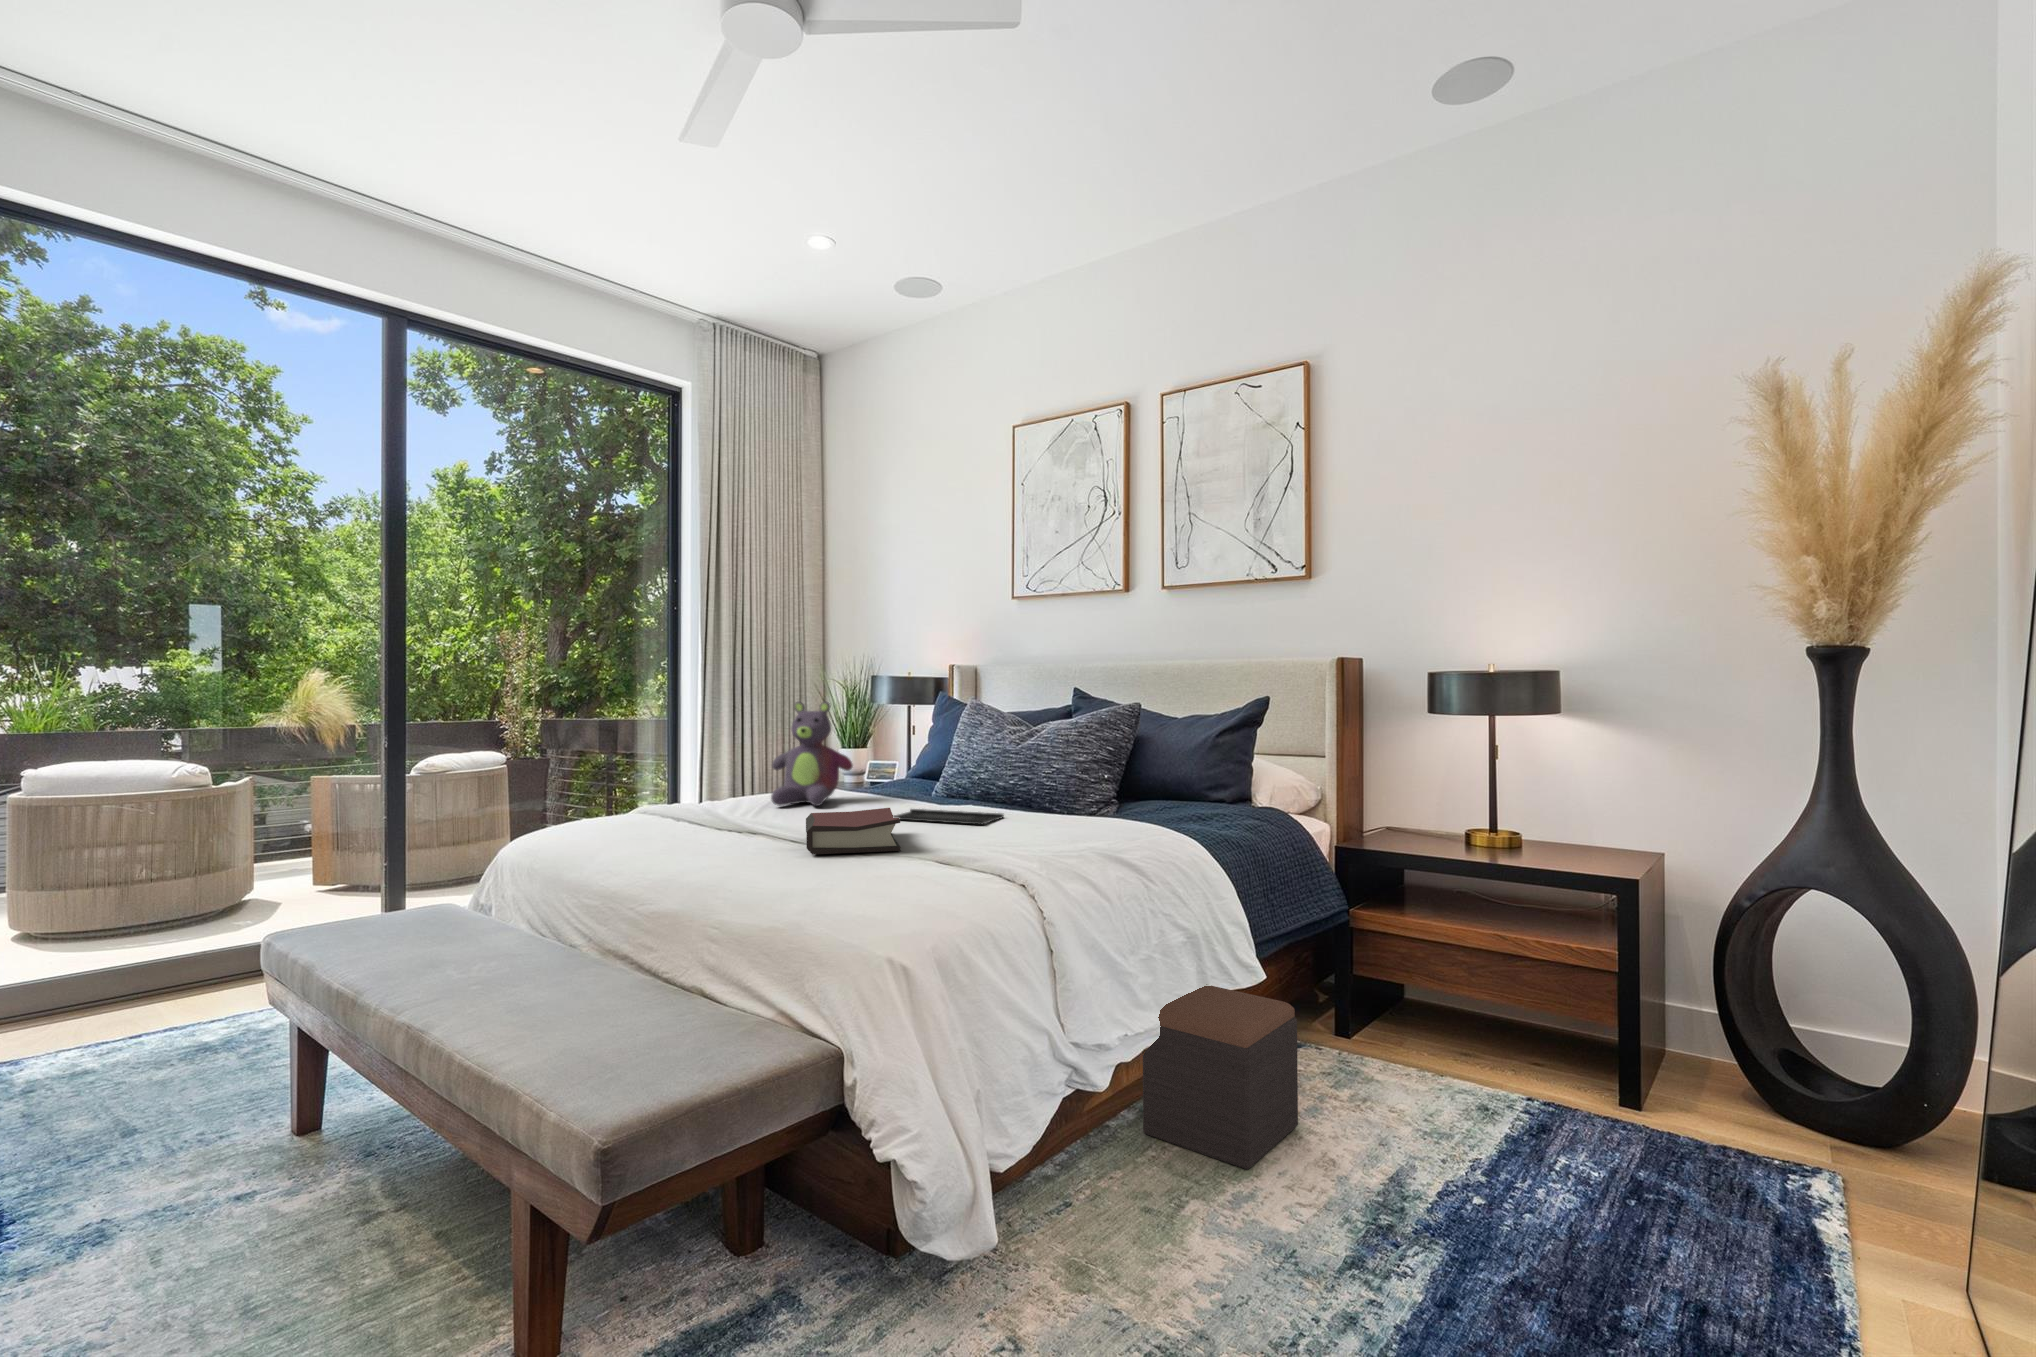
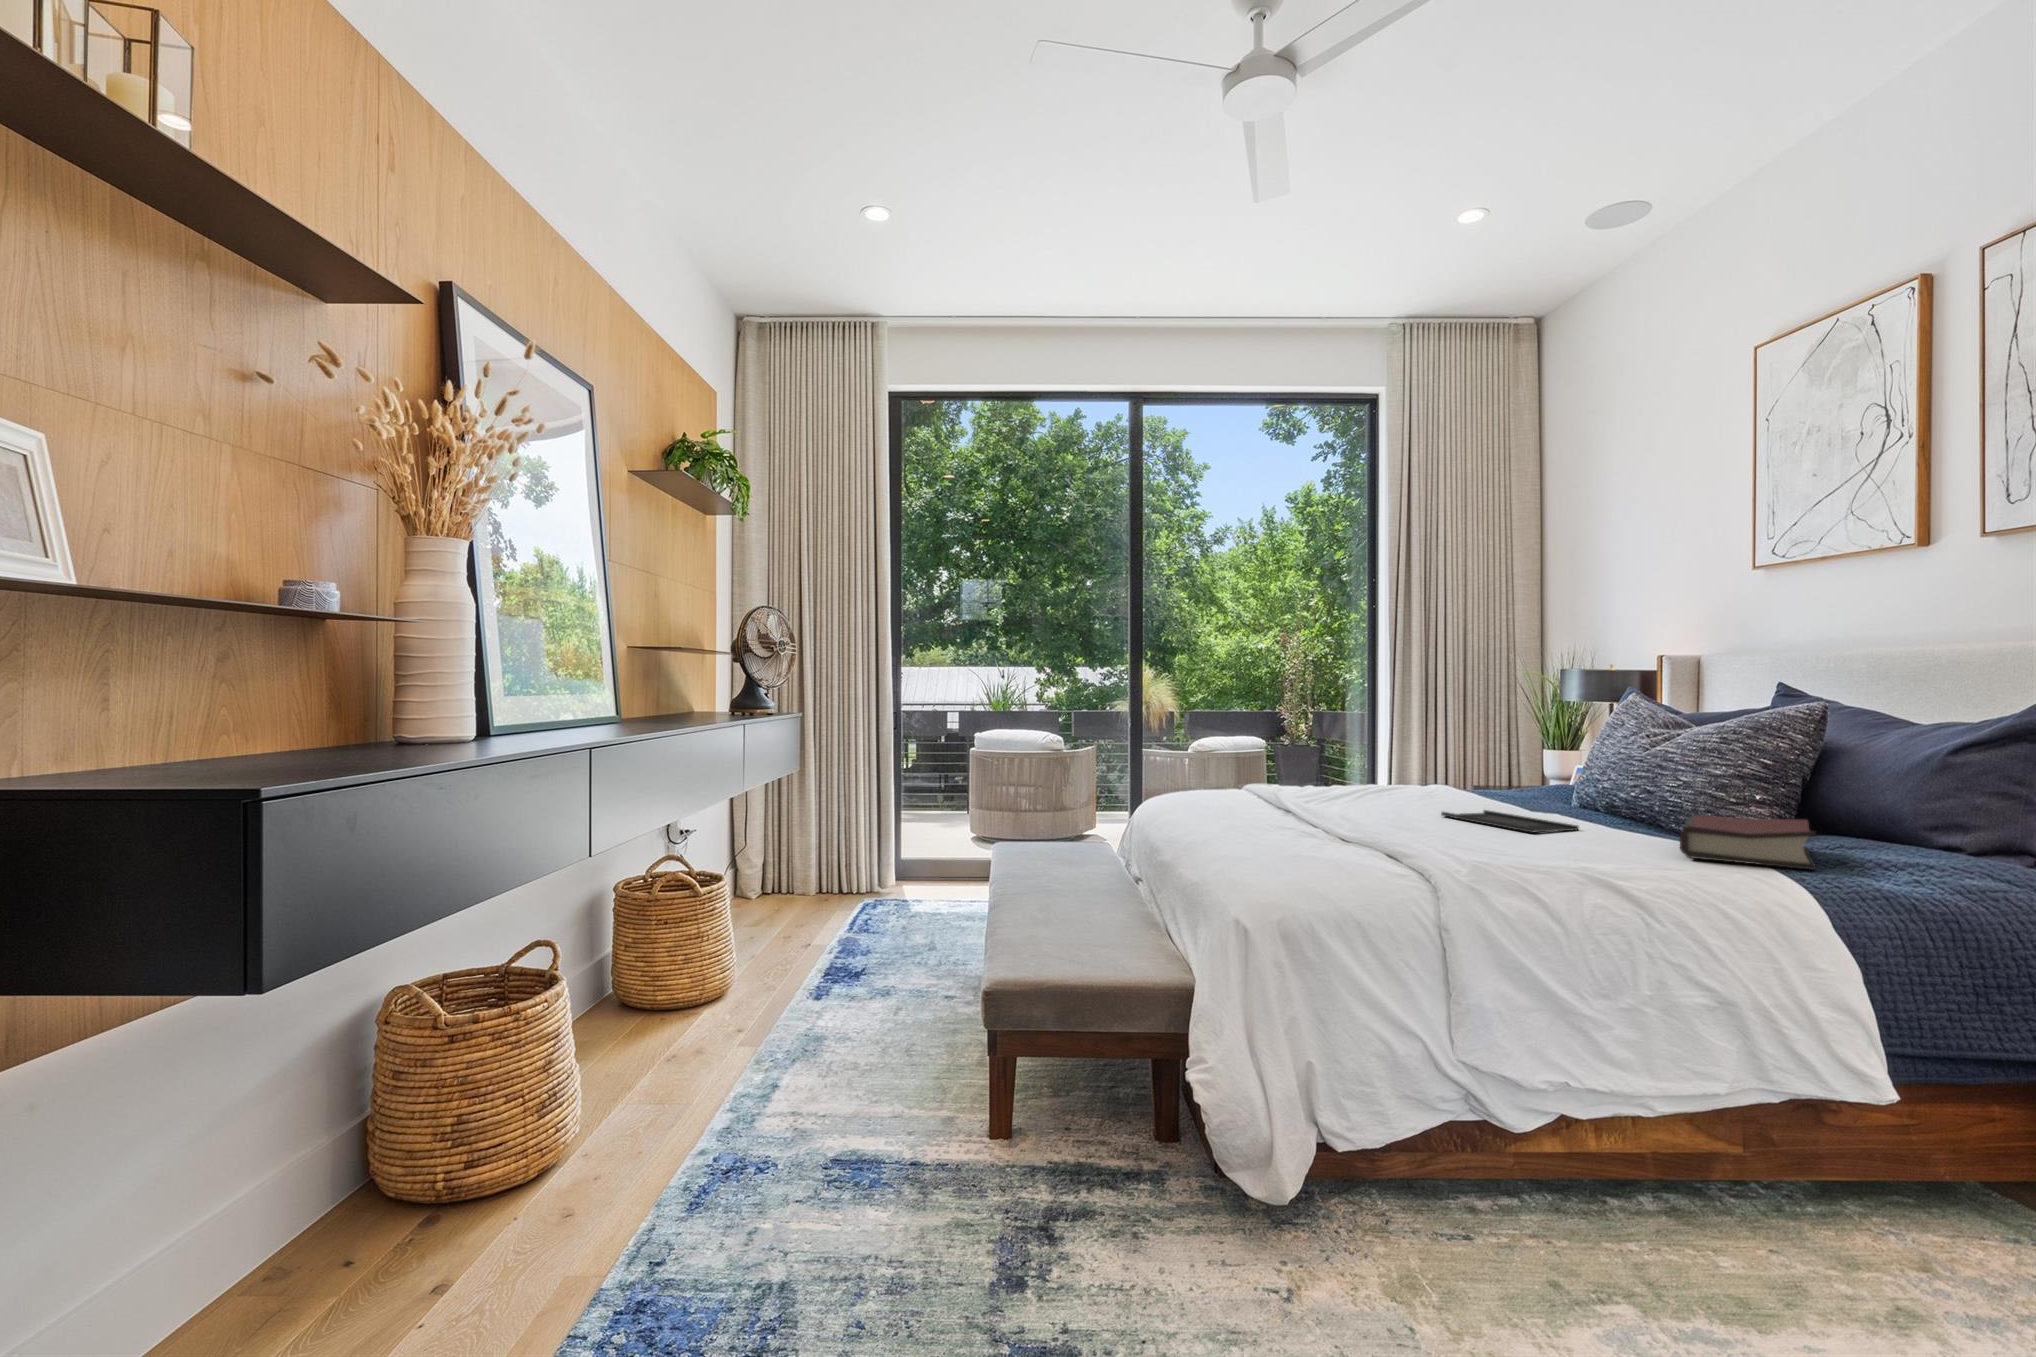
stuffed bear: present [771,702,853,806] -> none [1358,694,1448,798]
hardback book: present [806,808,900,854] -> present [1680,815,1816,870]
footstool: present [1143,984,1298,1170] -> none [1645,1075,1917,1321]

